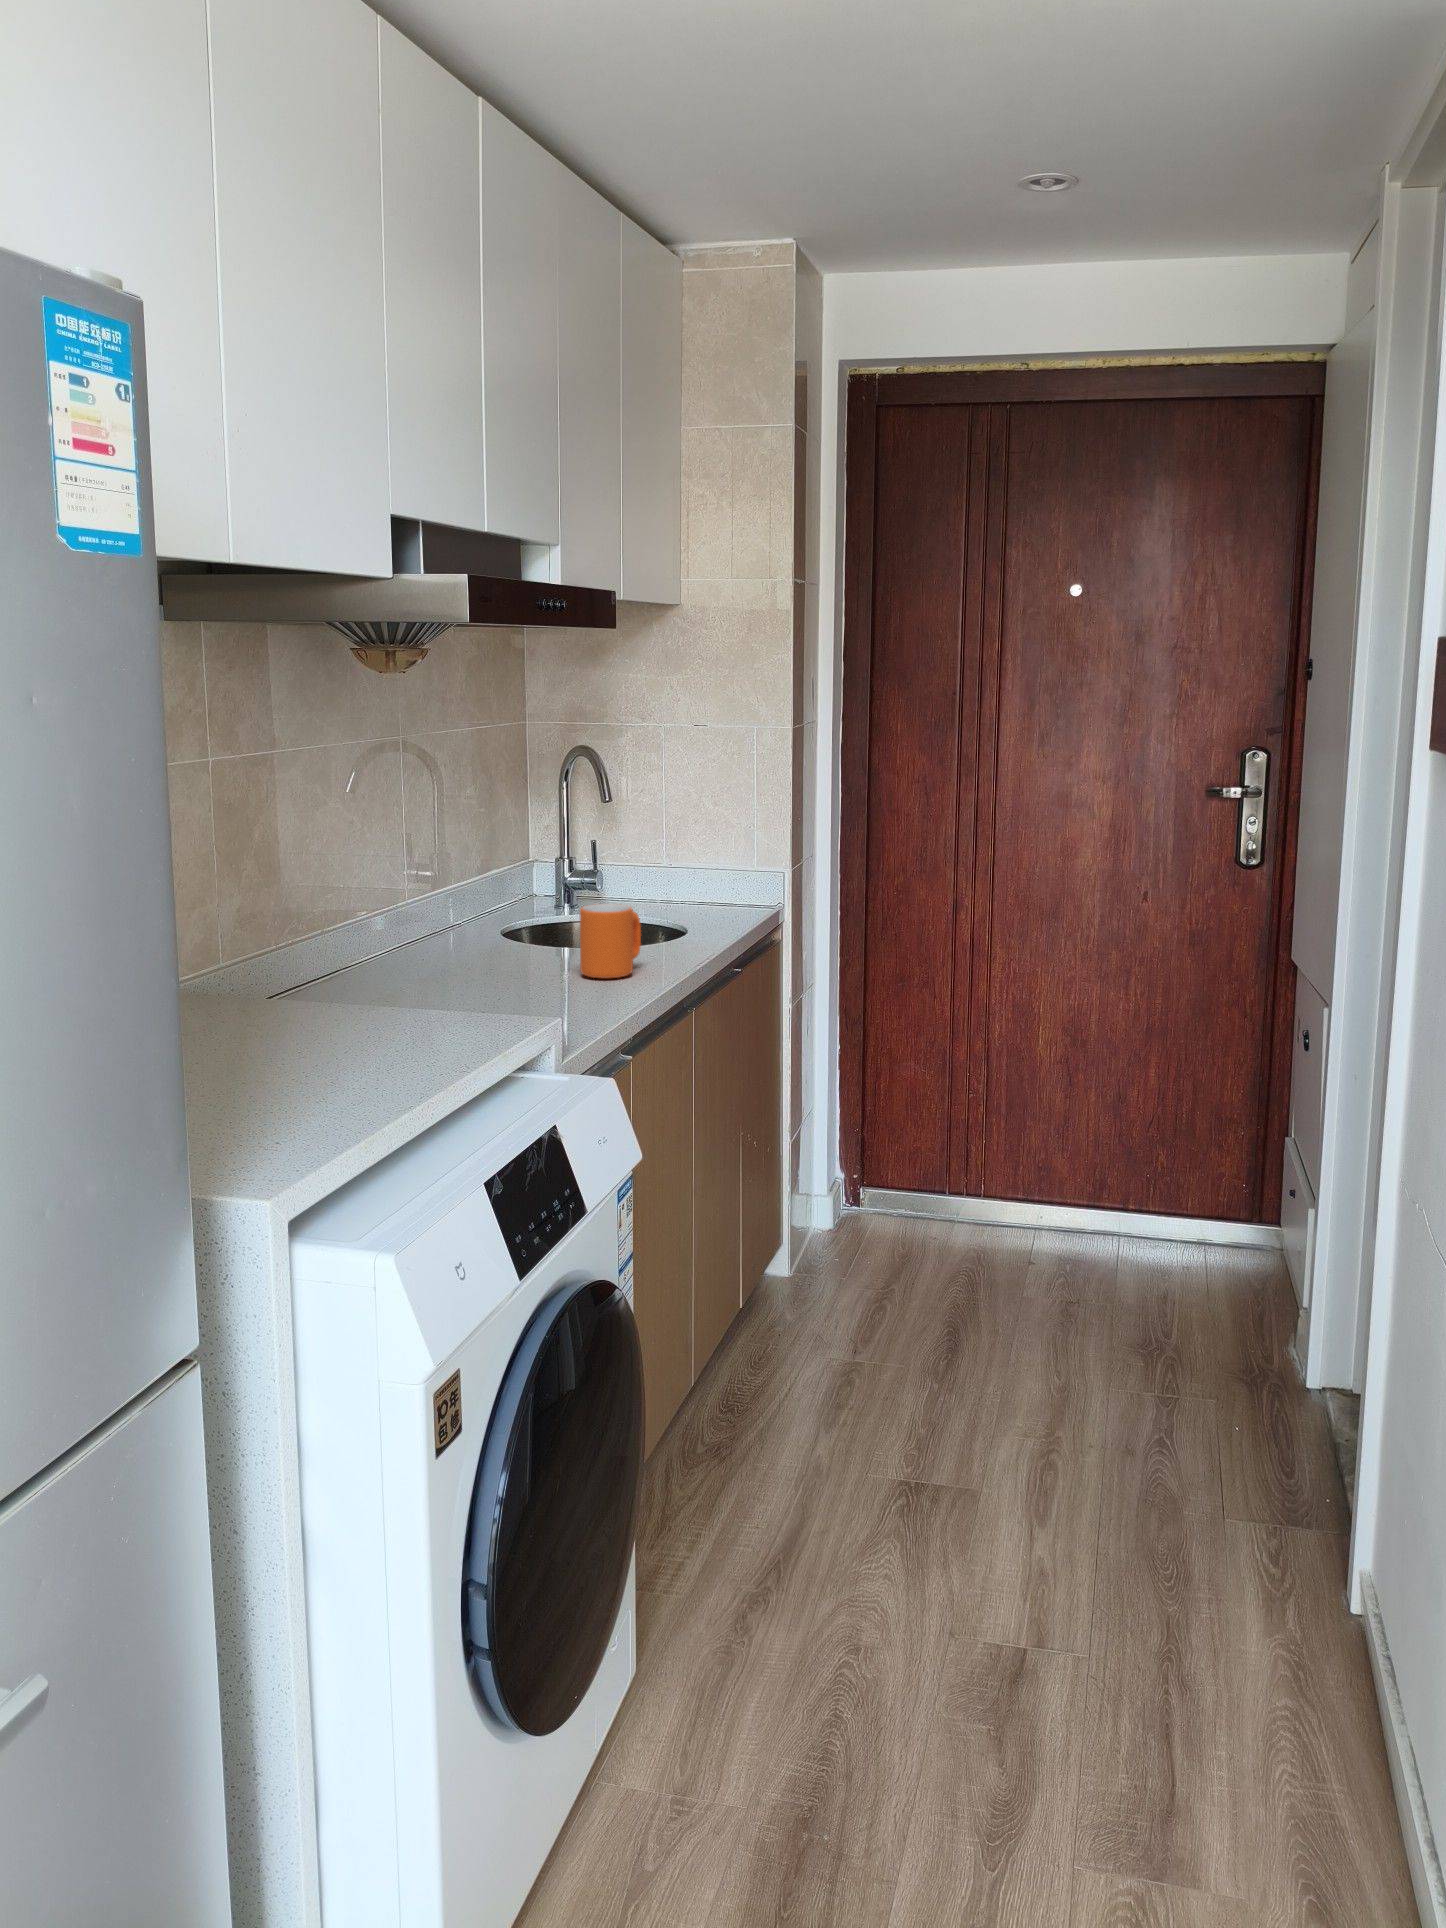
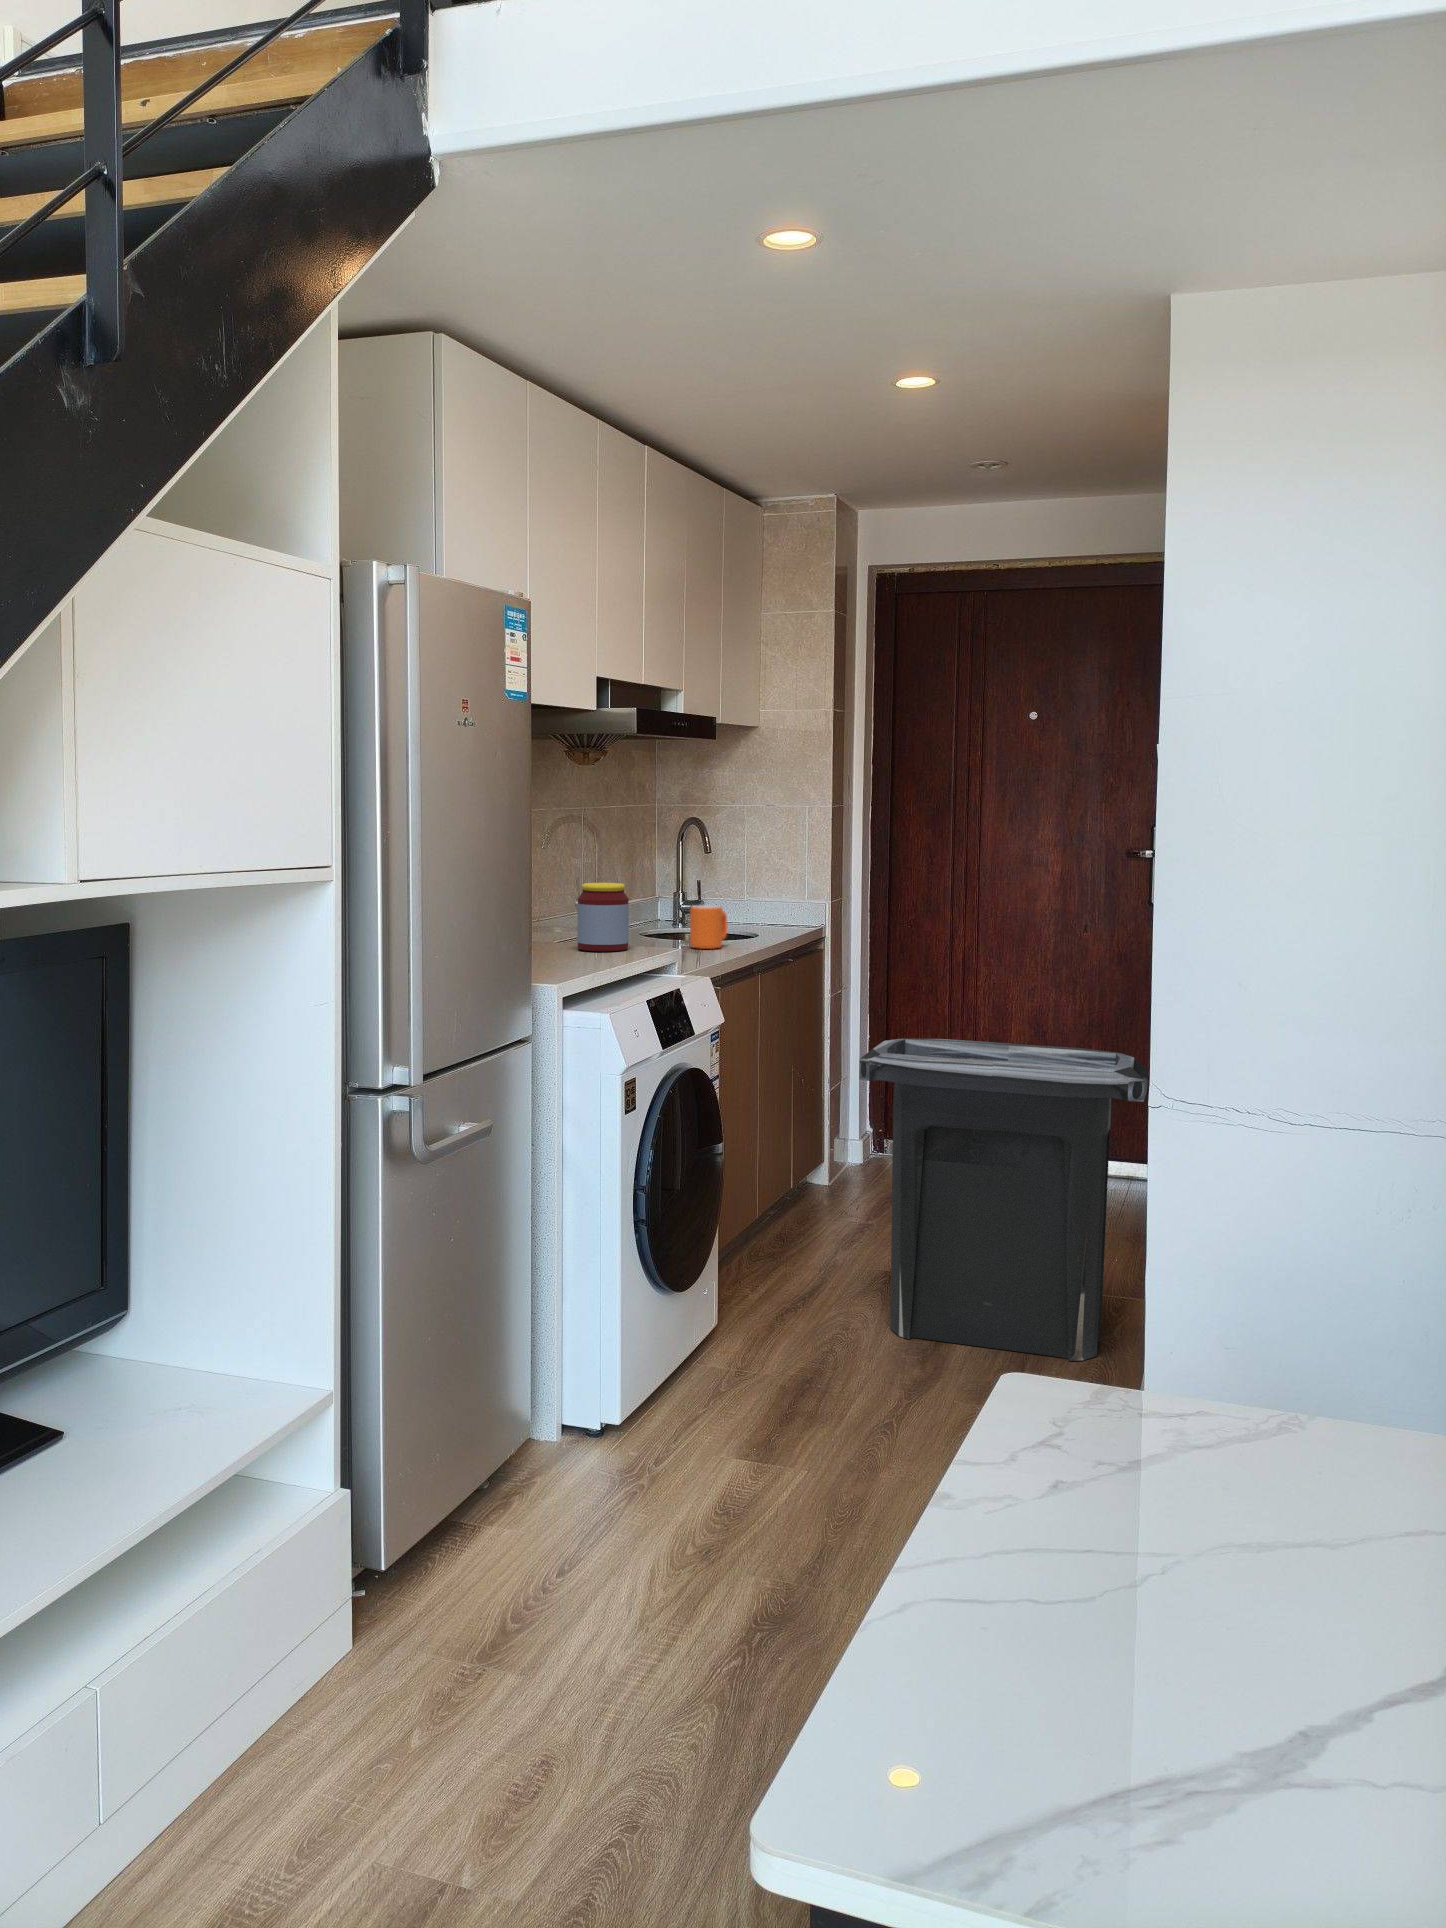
jar: none [358,912,460,1051] -> present [577,883,629,951]
trash can: none [877,1138,1378,1698] -> present [859,1039,1148,1361]

